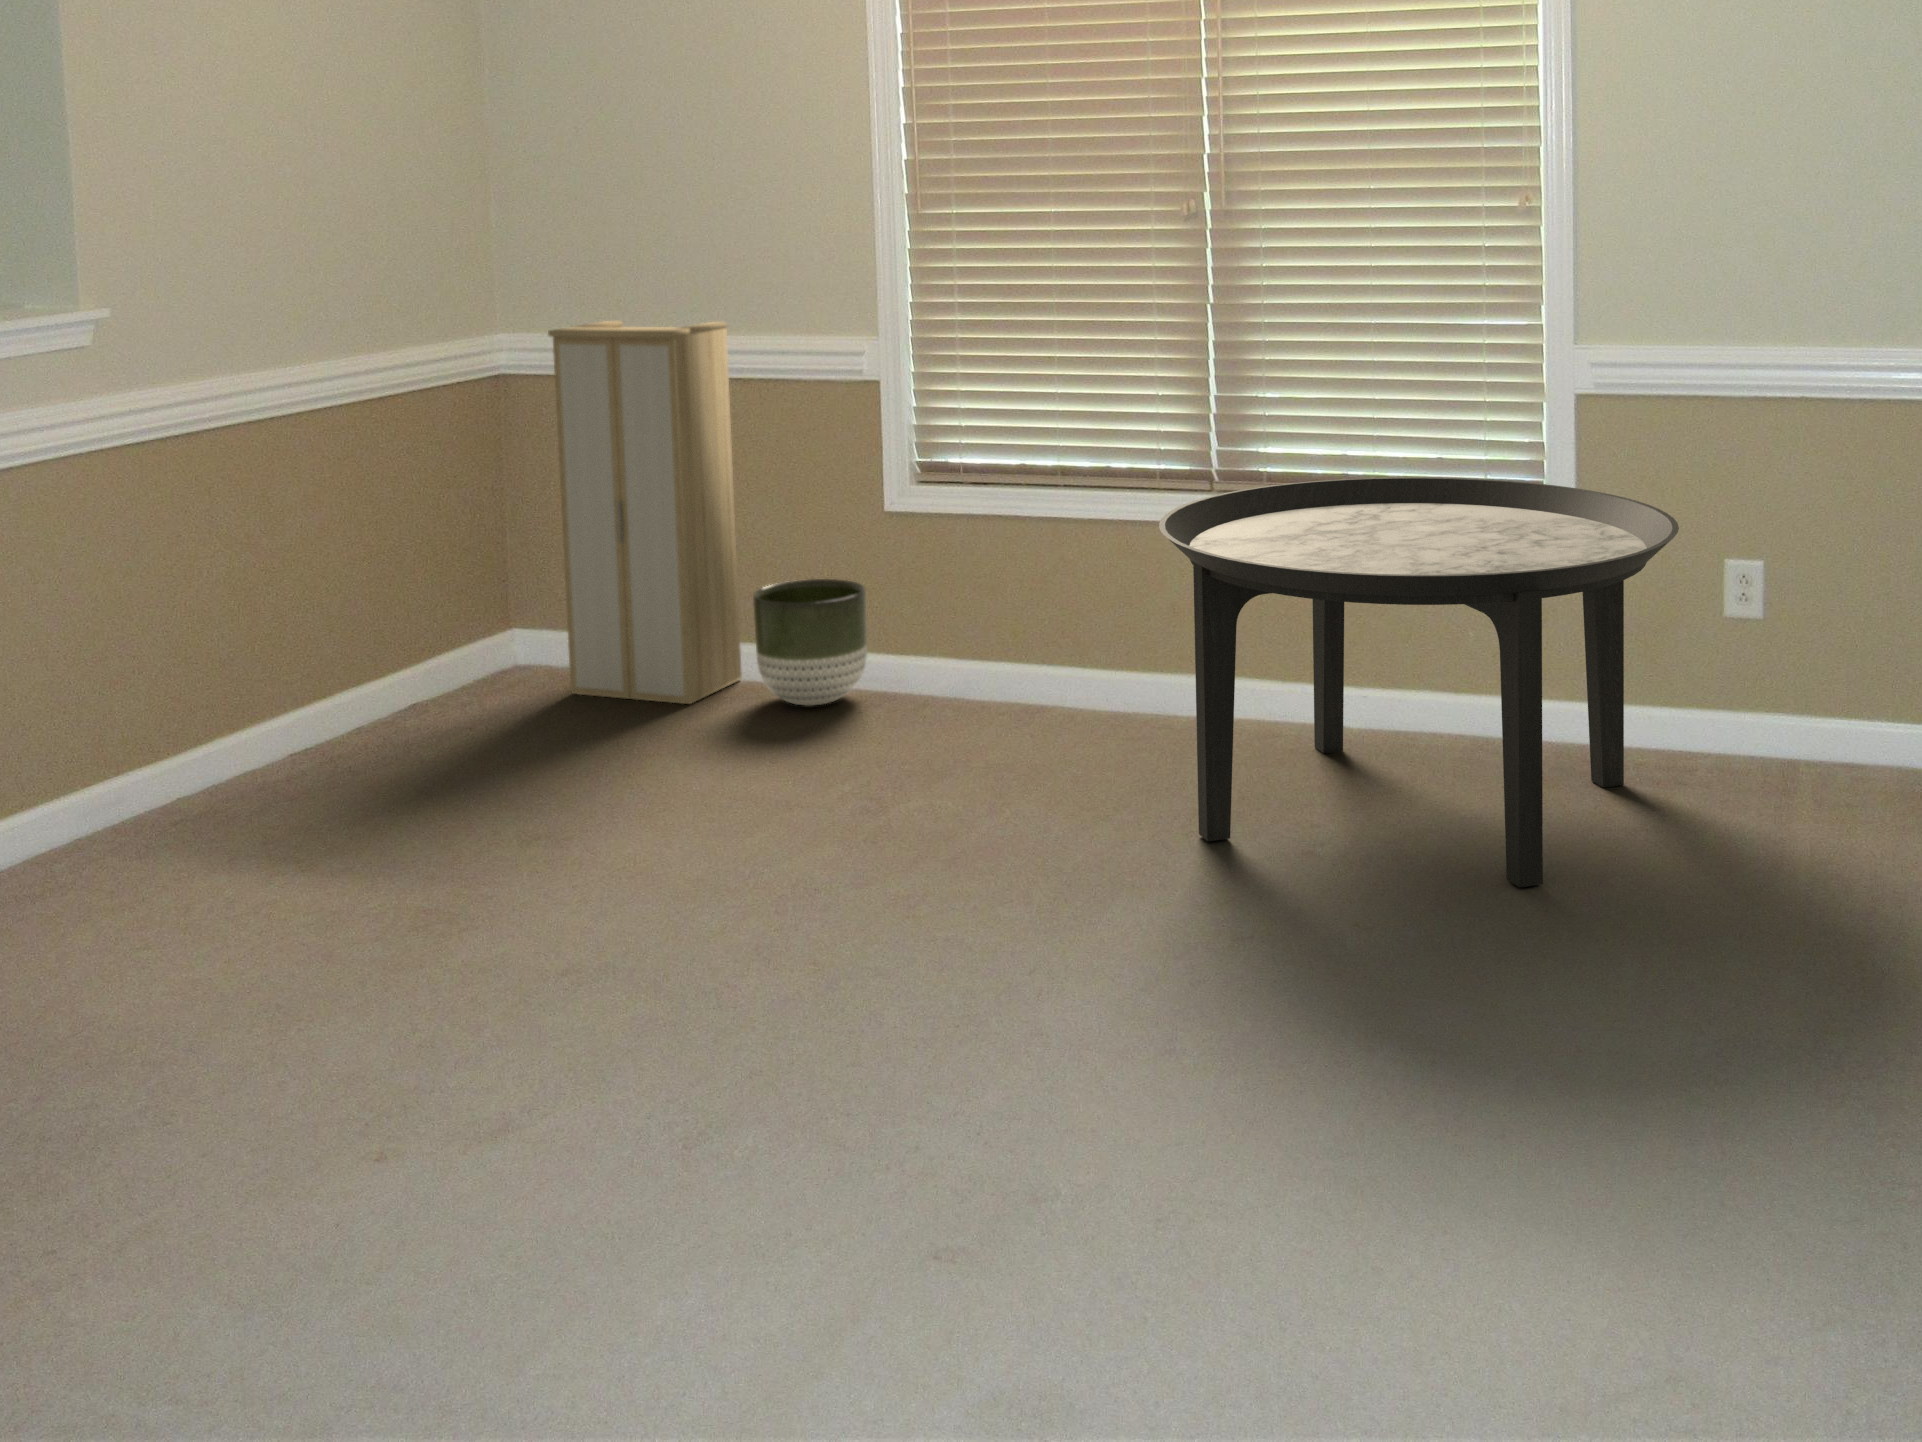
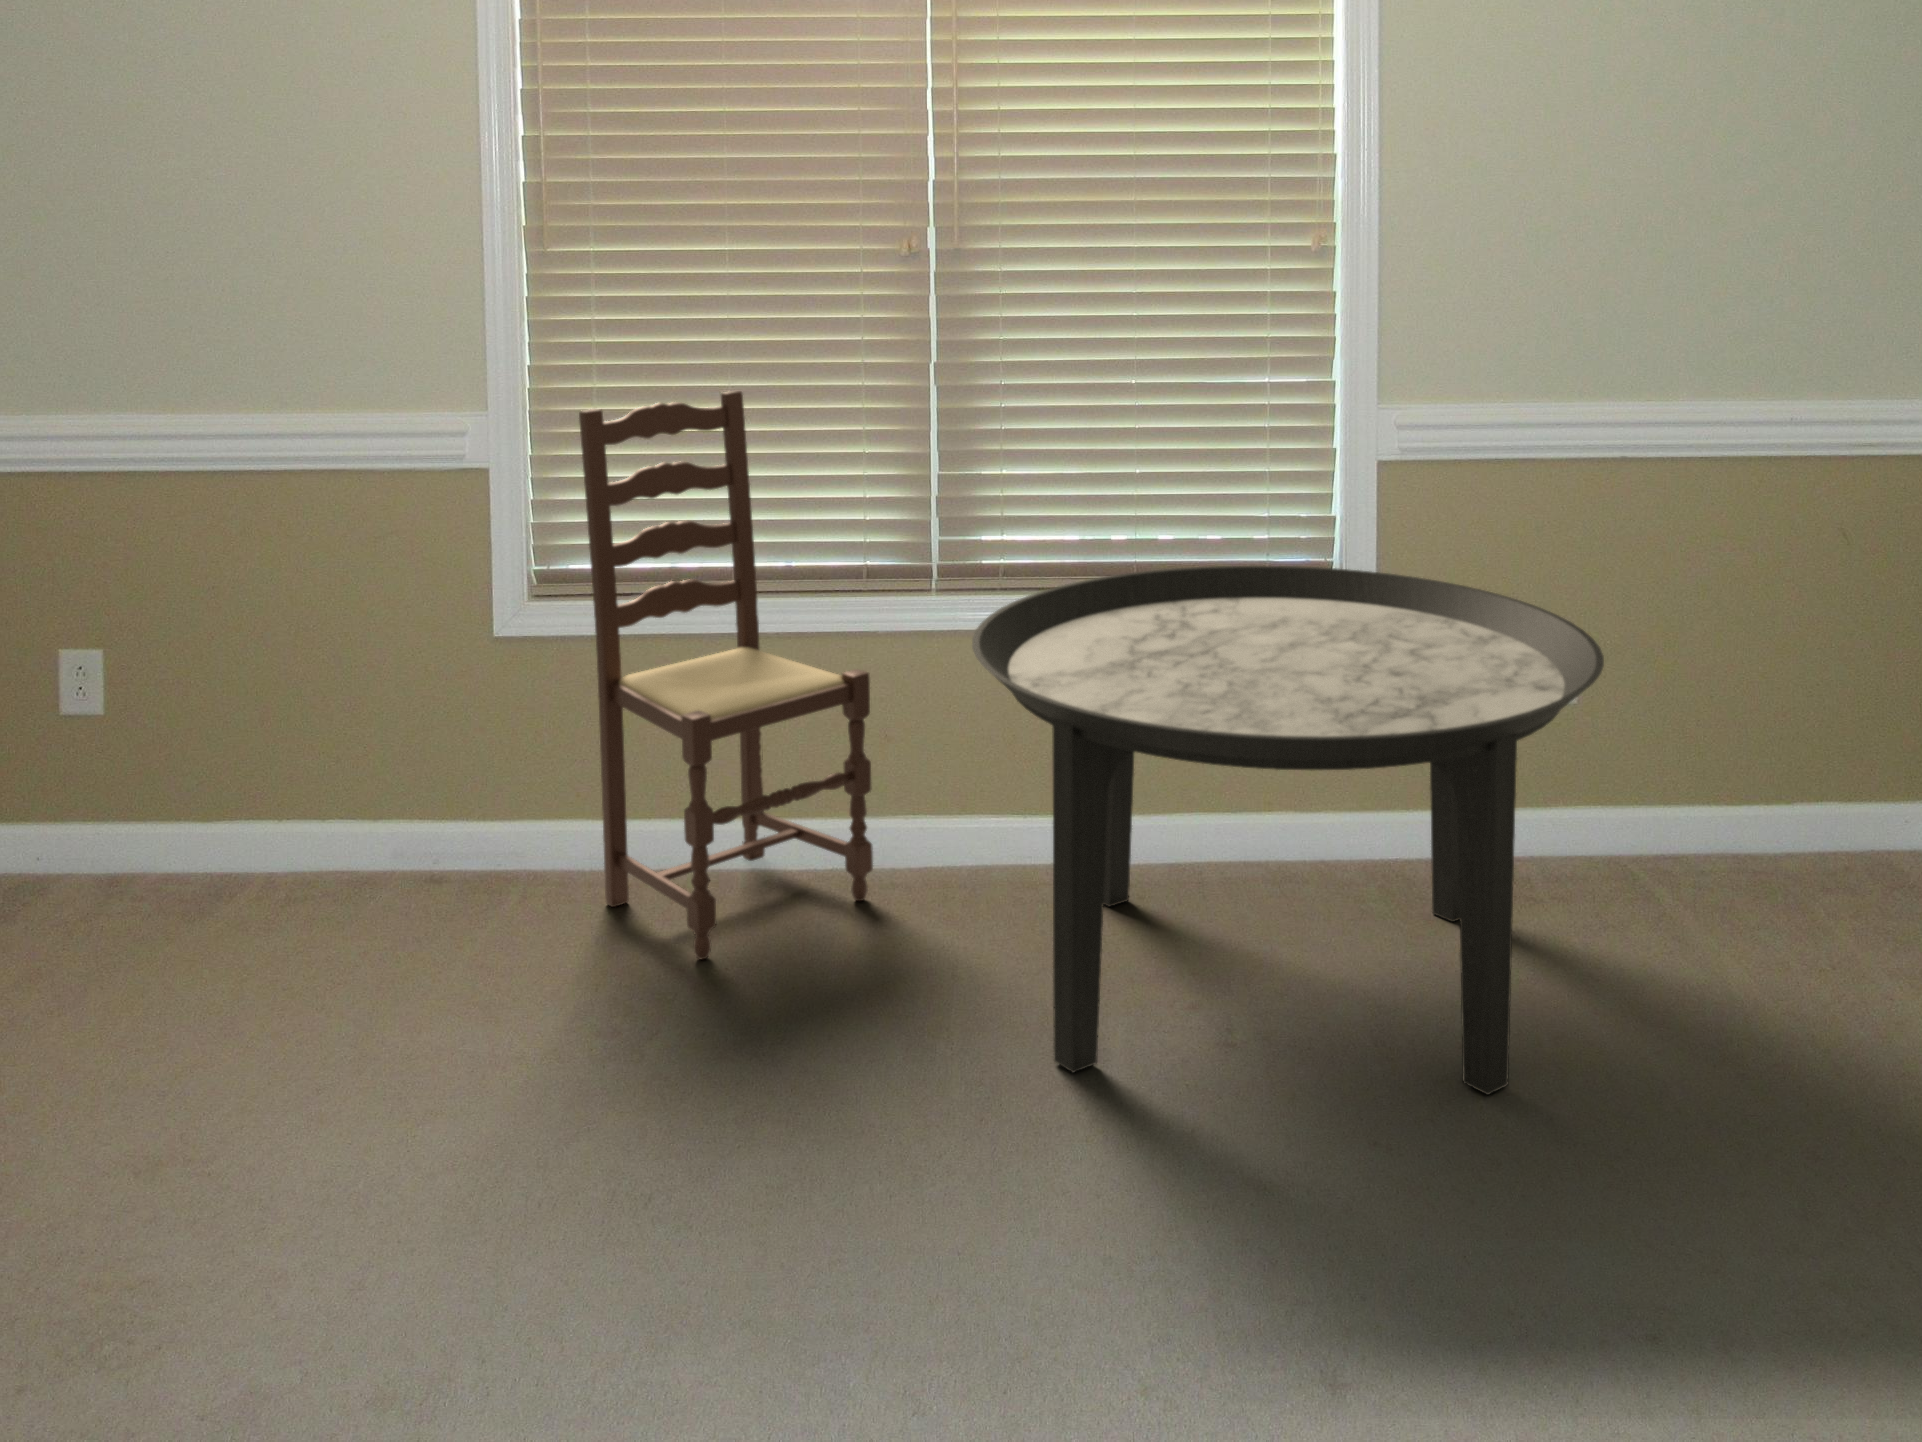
cabinet: present [548,321,742,704] -> none [5,397,289,919]
dining chair: none [927,323,1142,755] -> present [579,391,873,959]
planter: present [753,579,867,706] -> none [326,729,482,904]

